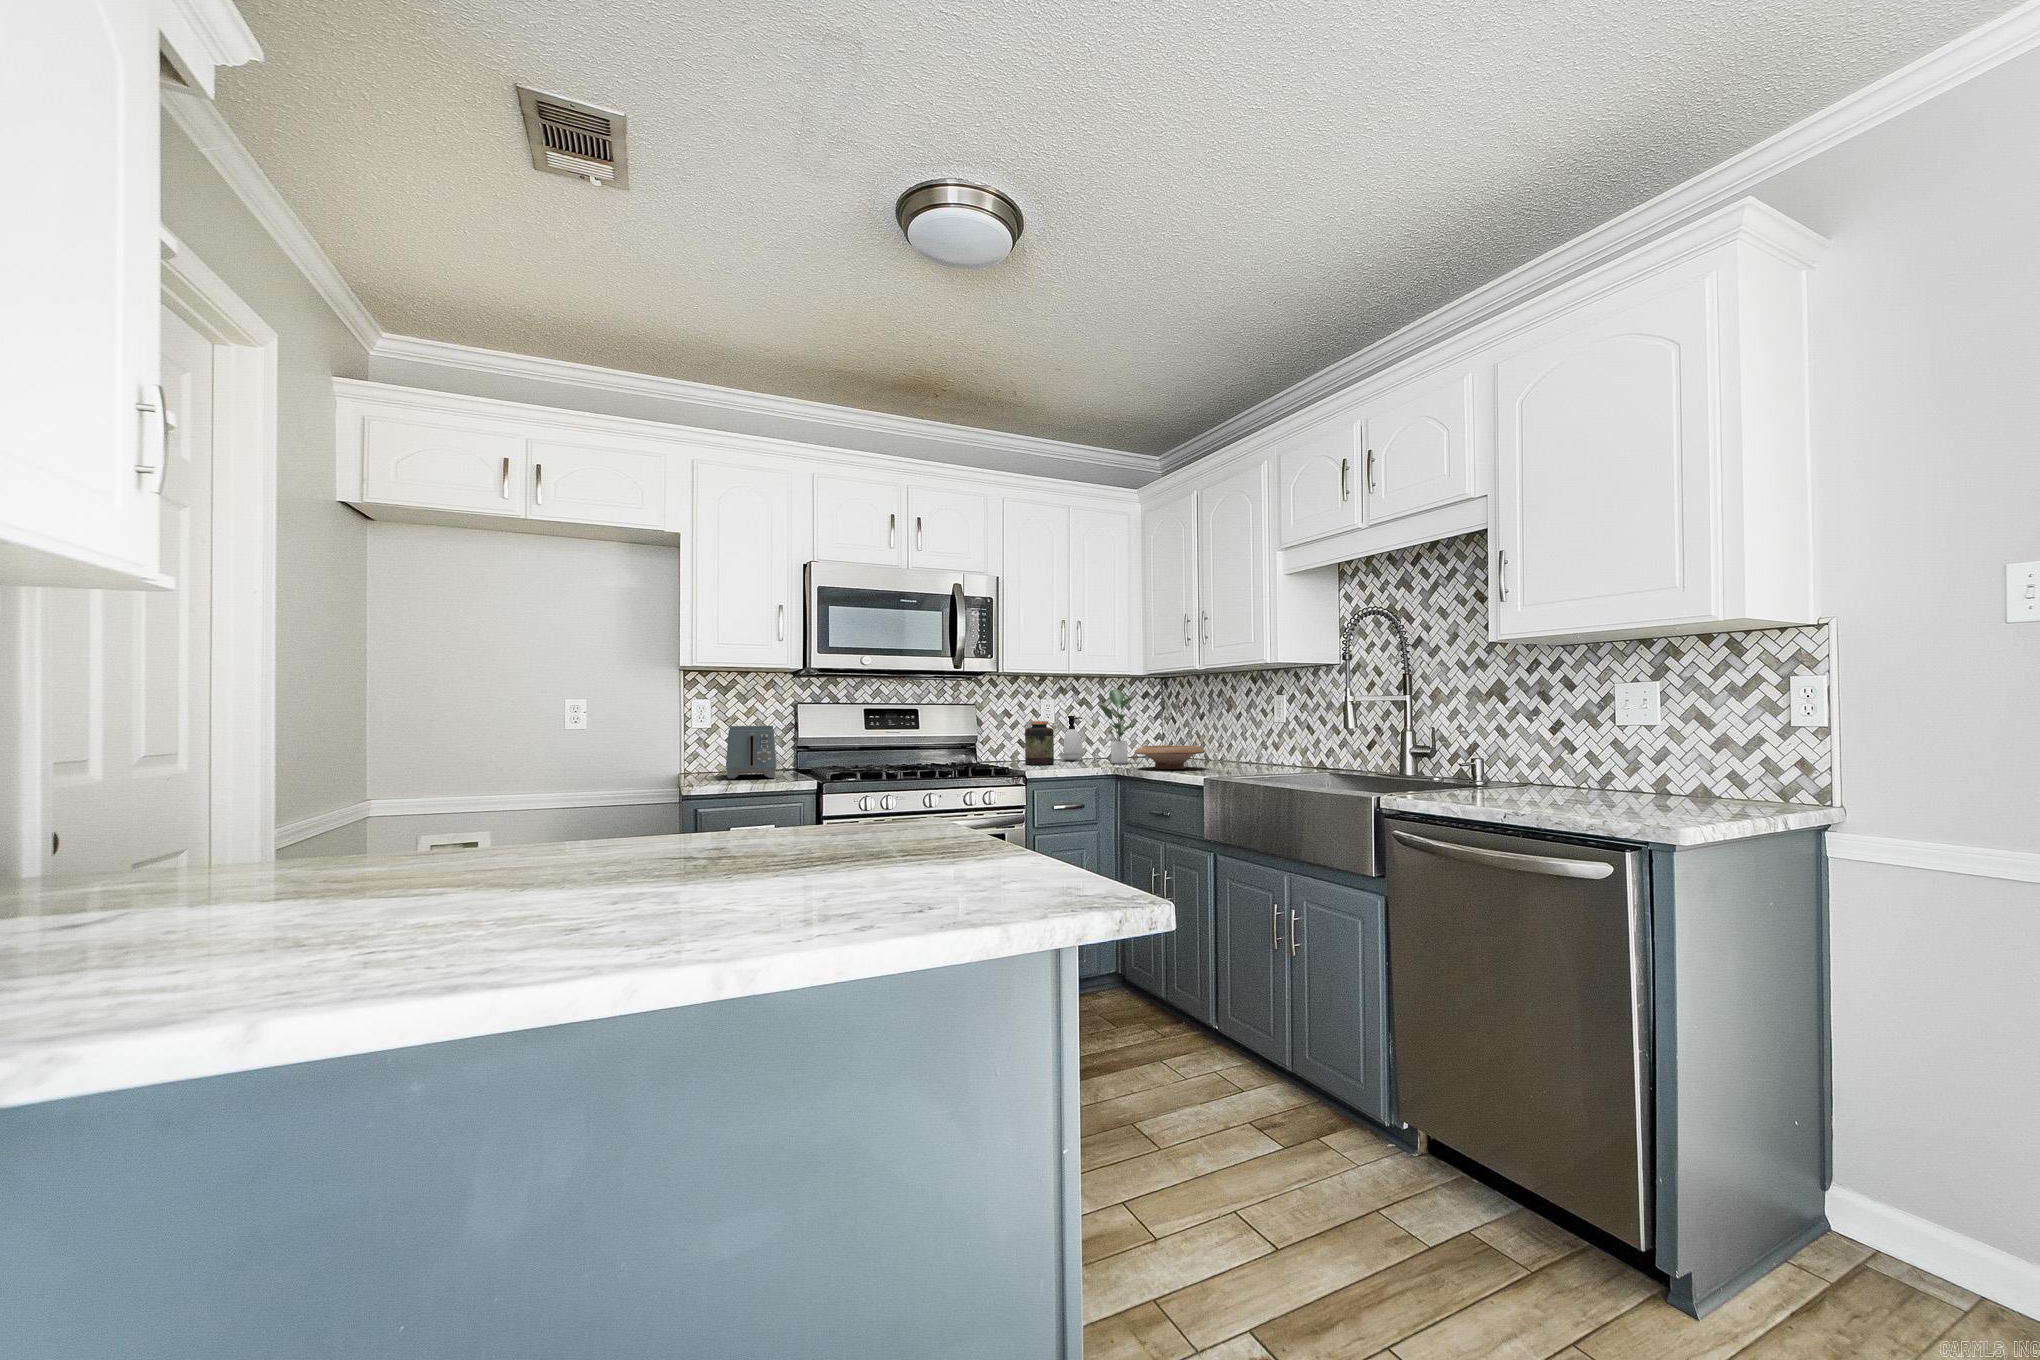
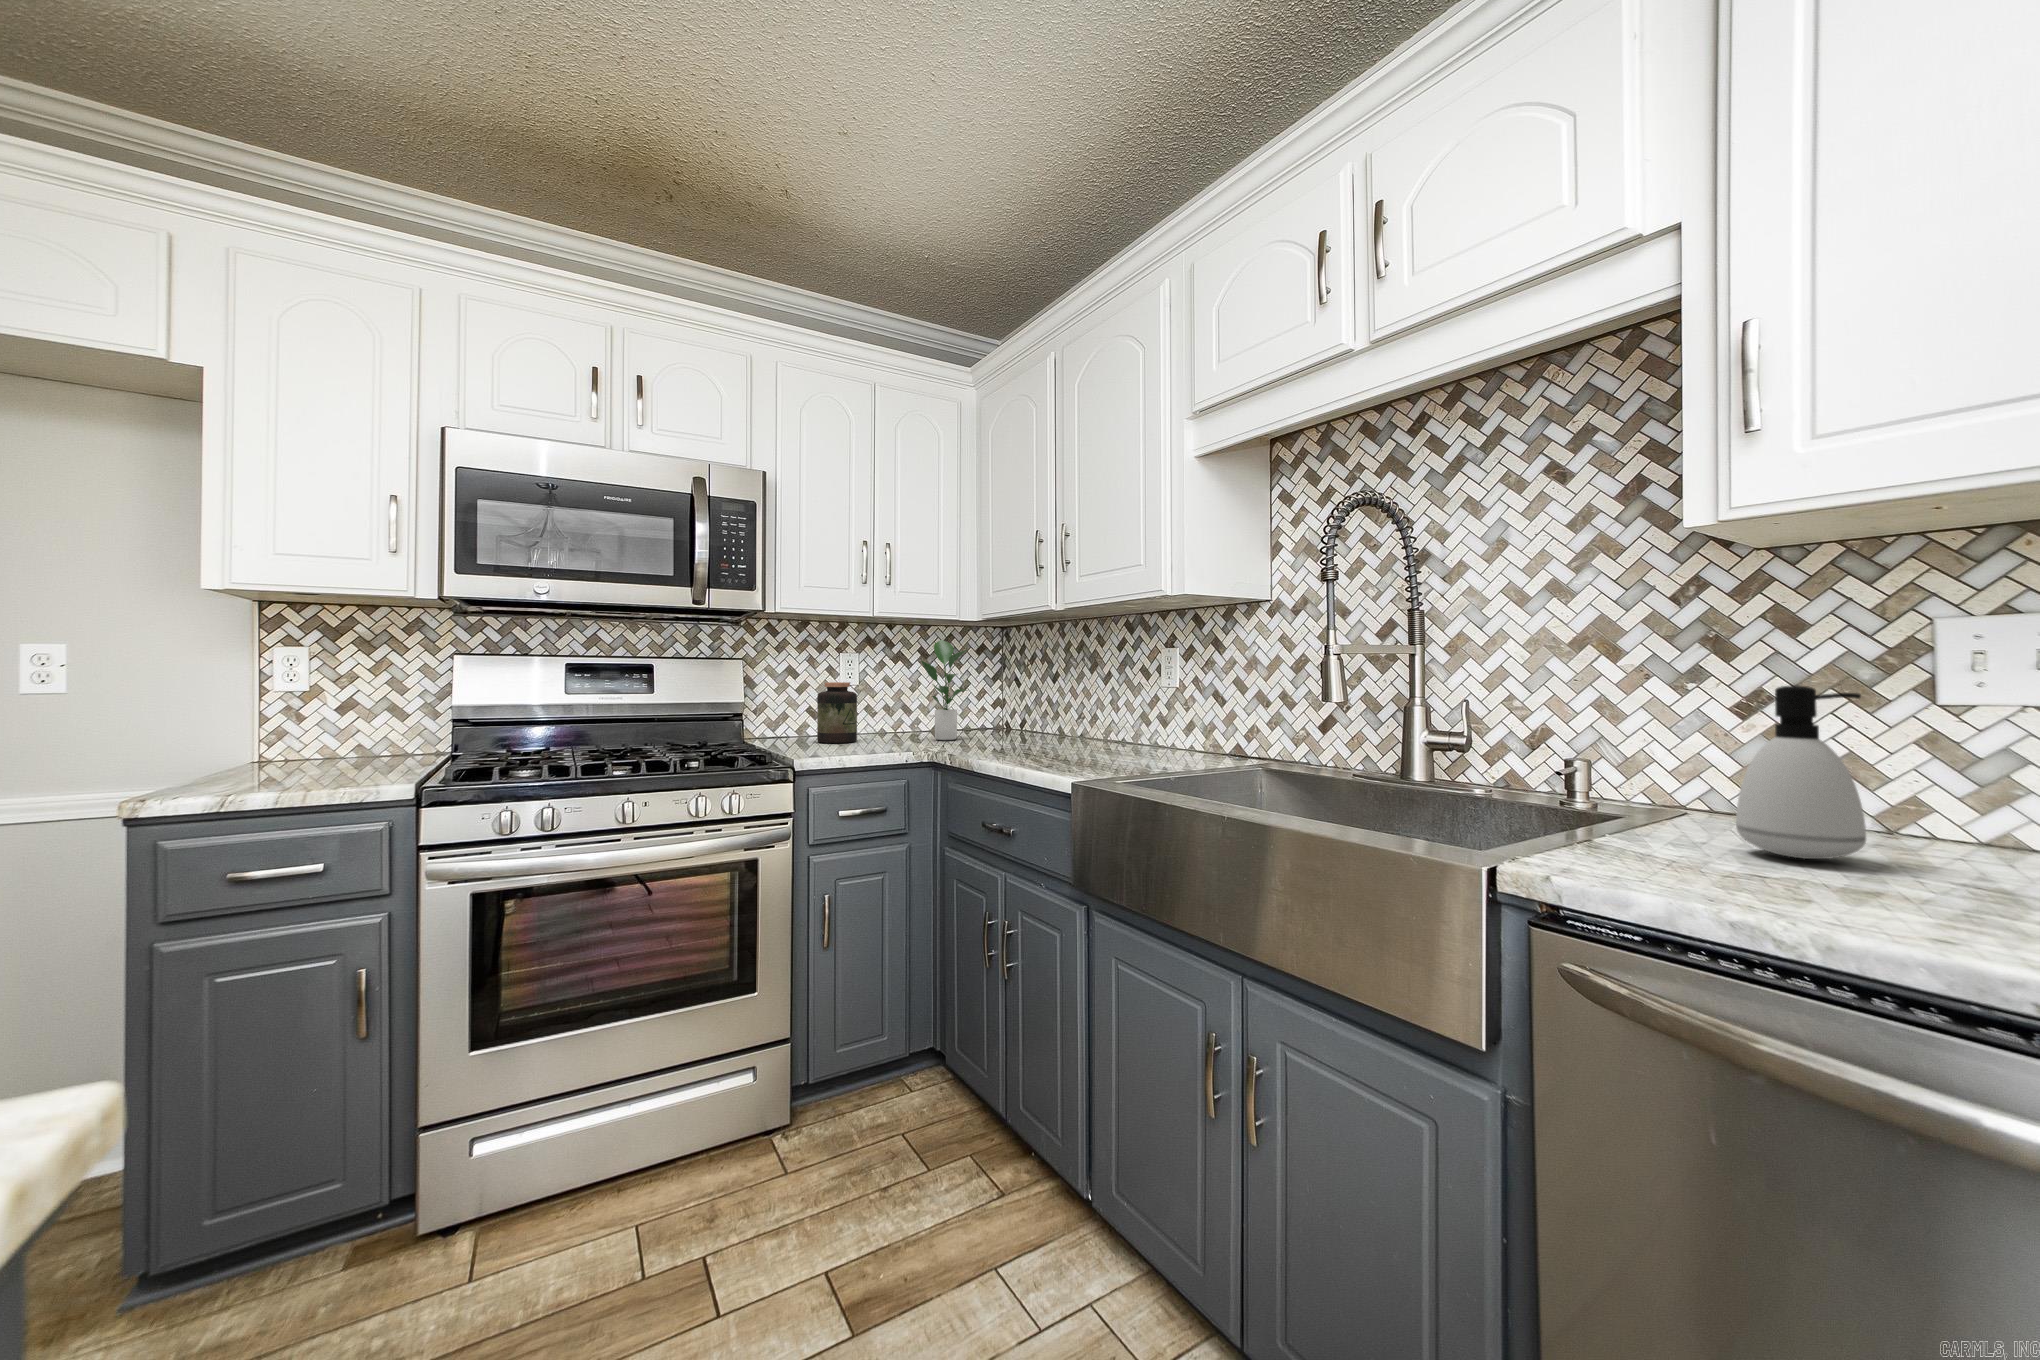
soap dispenser: present [1059,716,1083,761] -> present [1736,685,1866,859]
toaster: present [726,725,777,779] -> none [240,689,386,785]
wooden bowl: present [1135,745,1205,769] -> none [966,717,1065,752]

